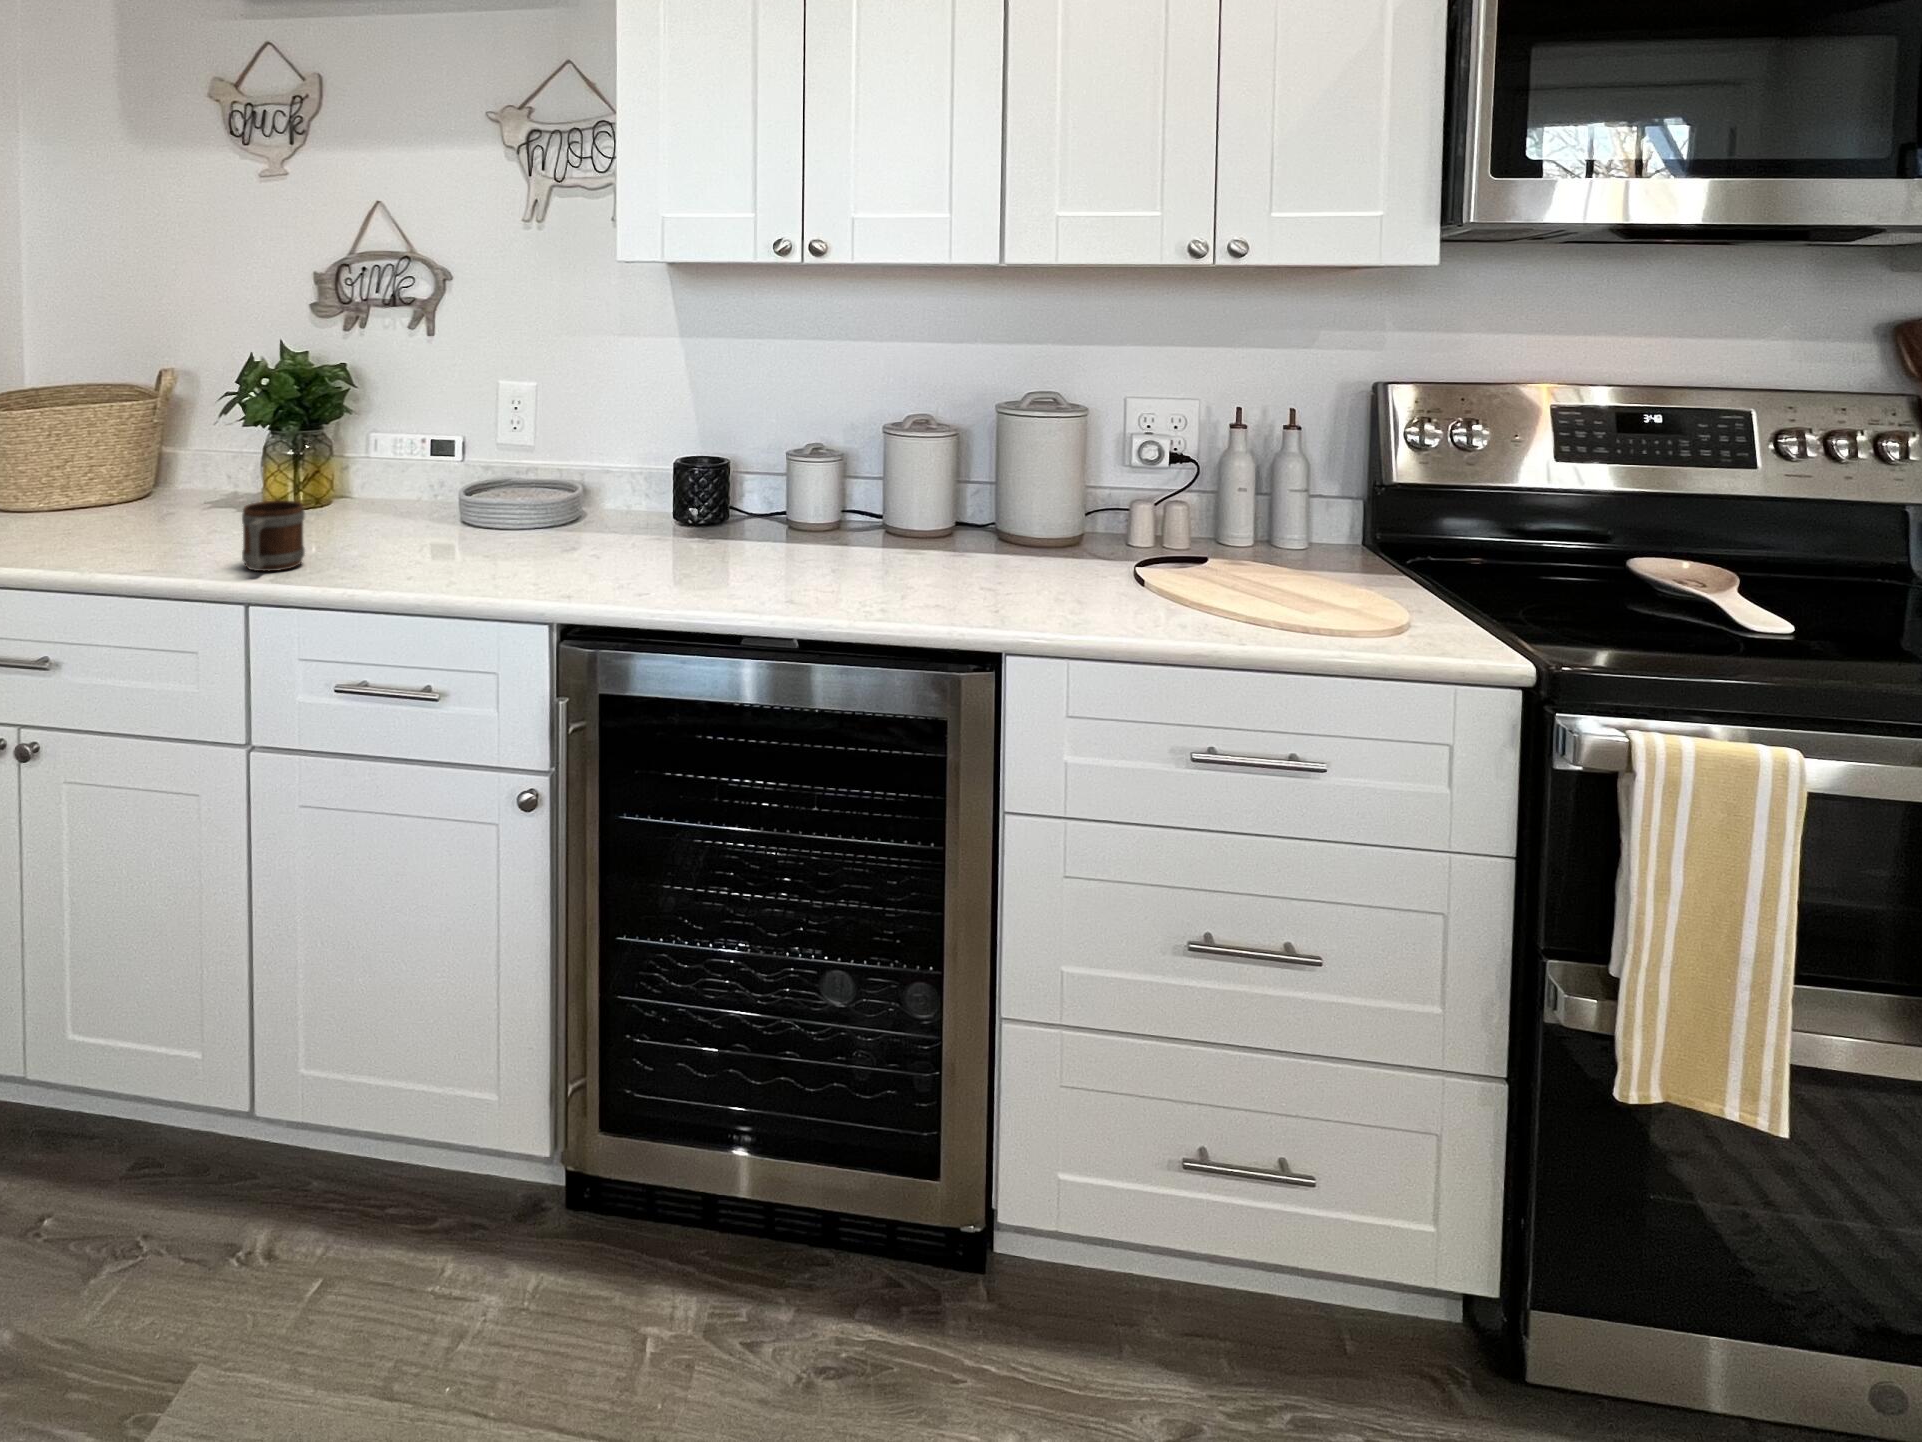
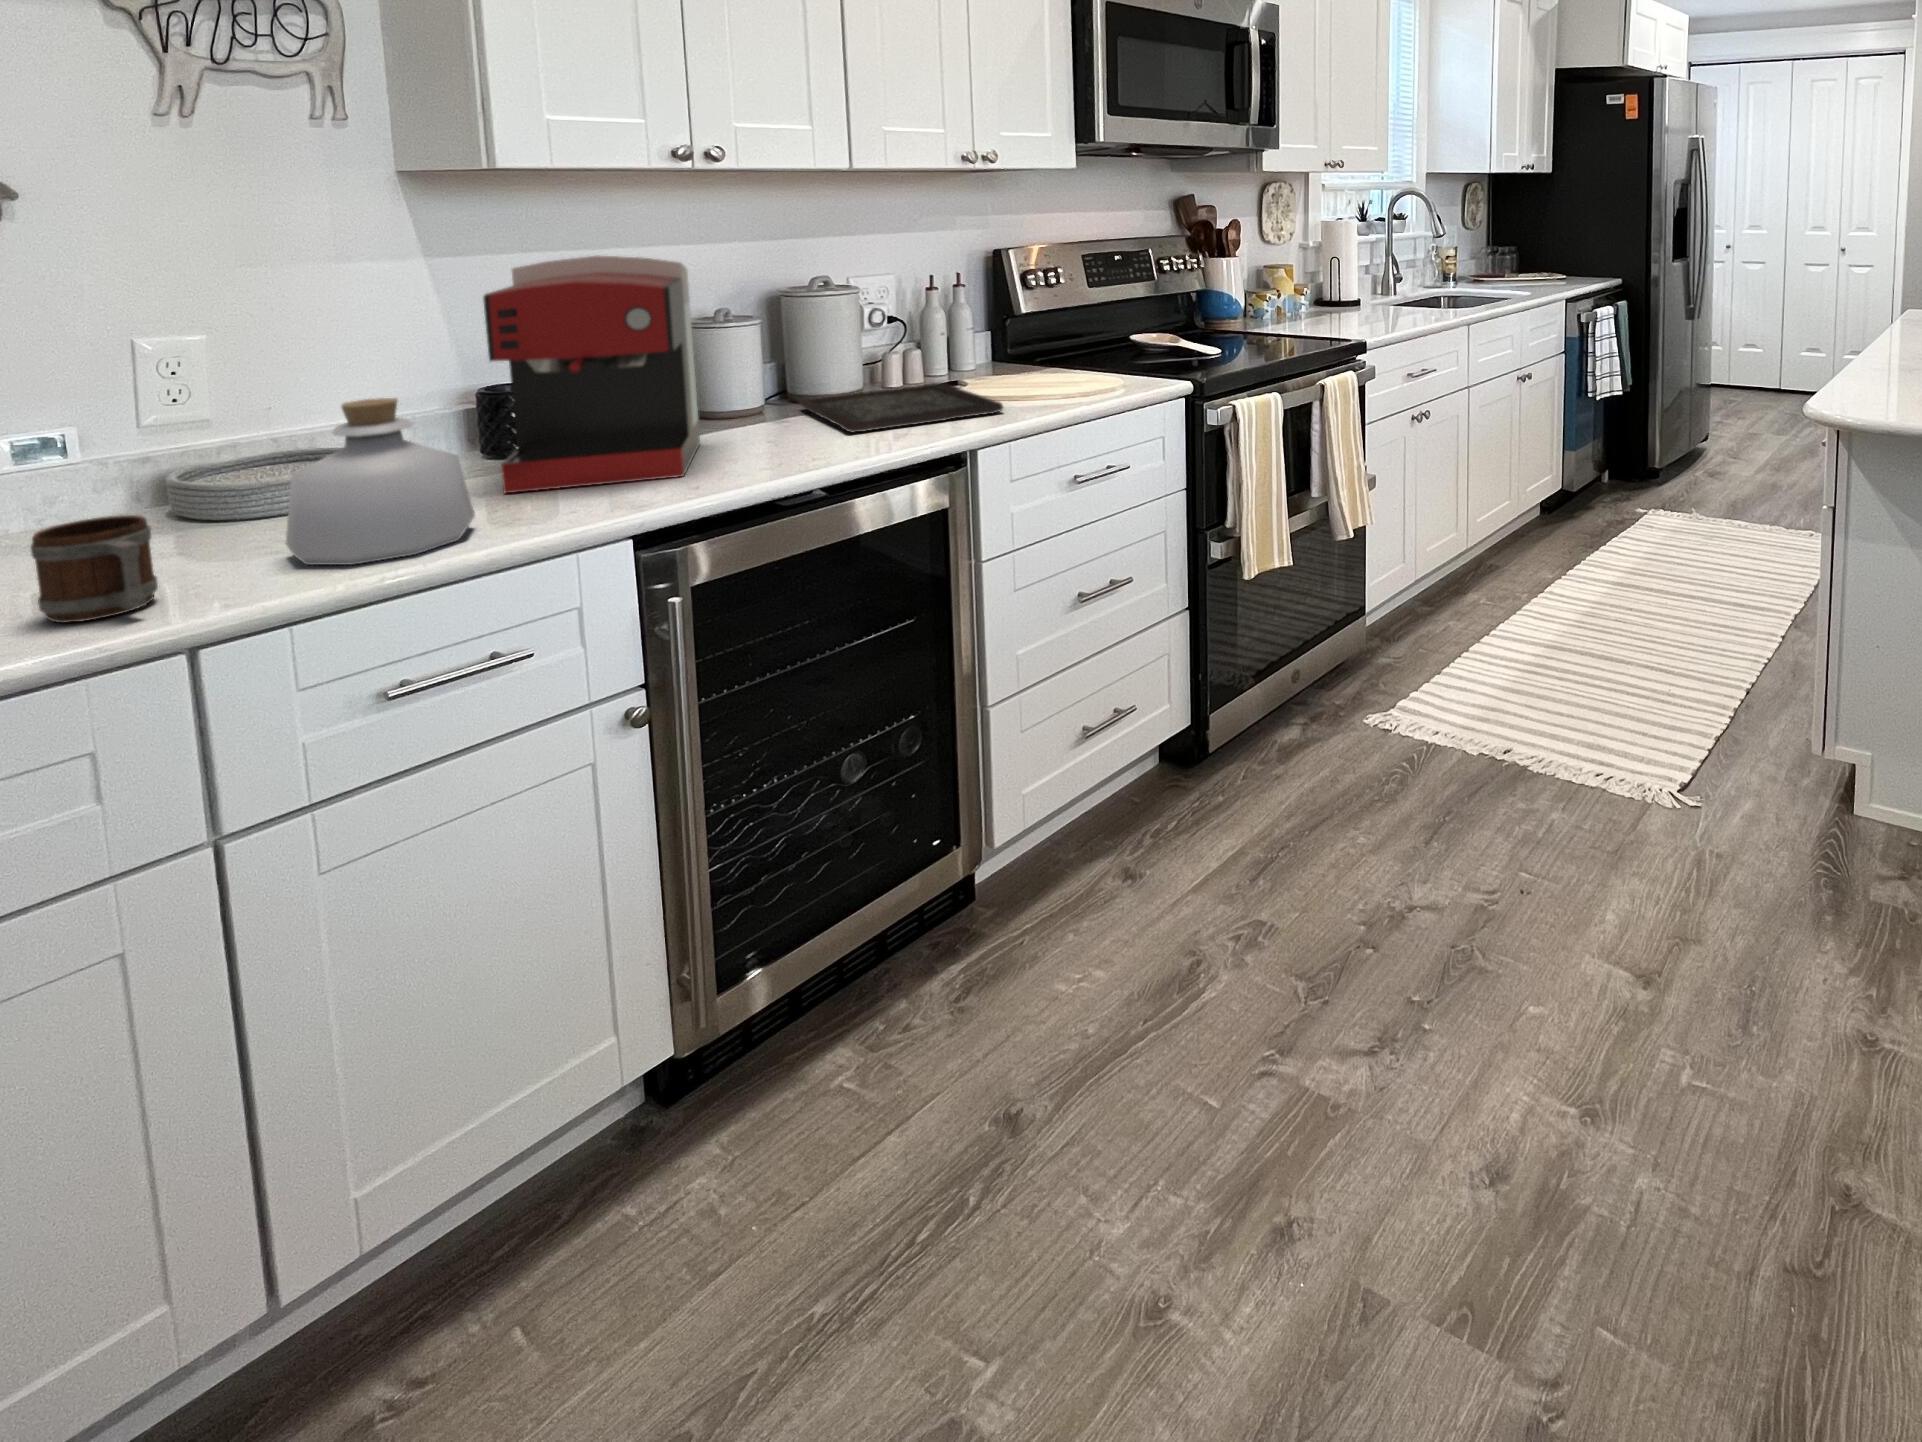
coffee maker: none [589,348,811,585] -> present [483,256,700,493]
bottle: none [372,450,502,587] -> present [286,398,475,565]
tray: none [912,538,1167,617] -> present [799,382,1003,433]

